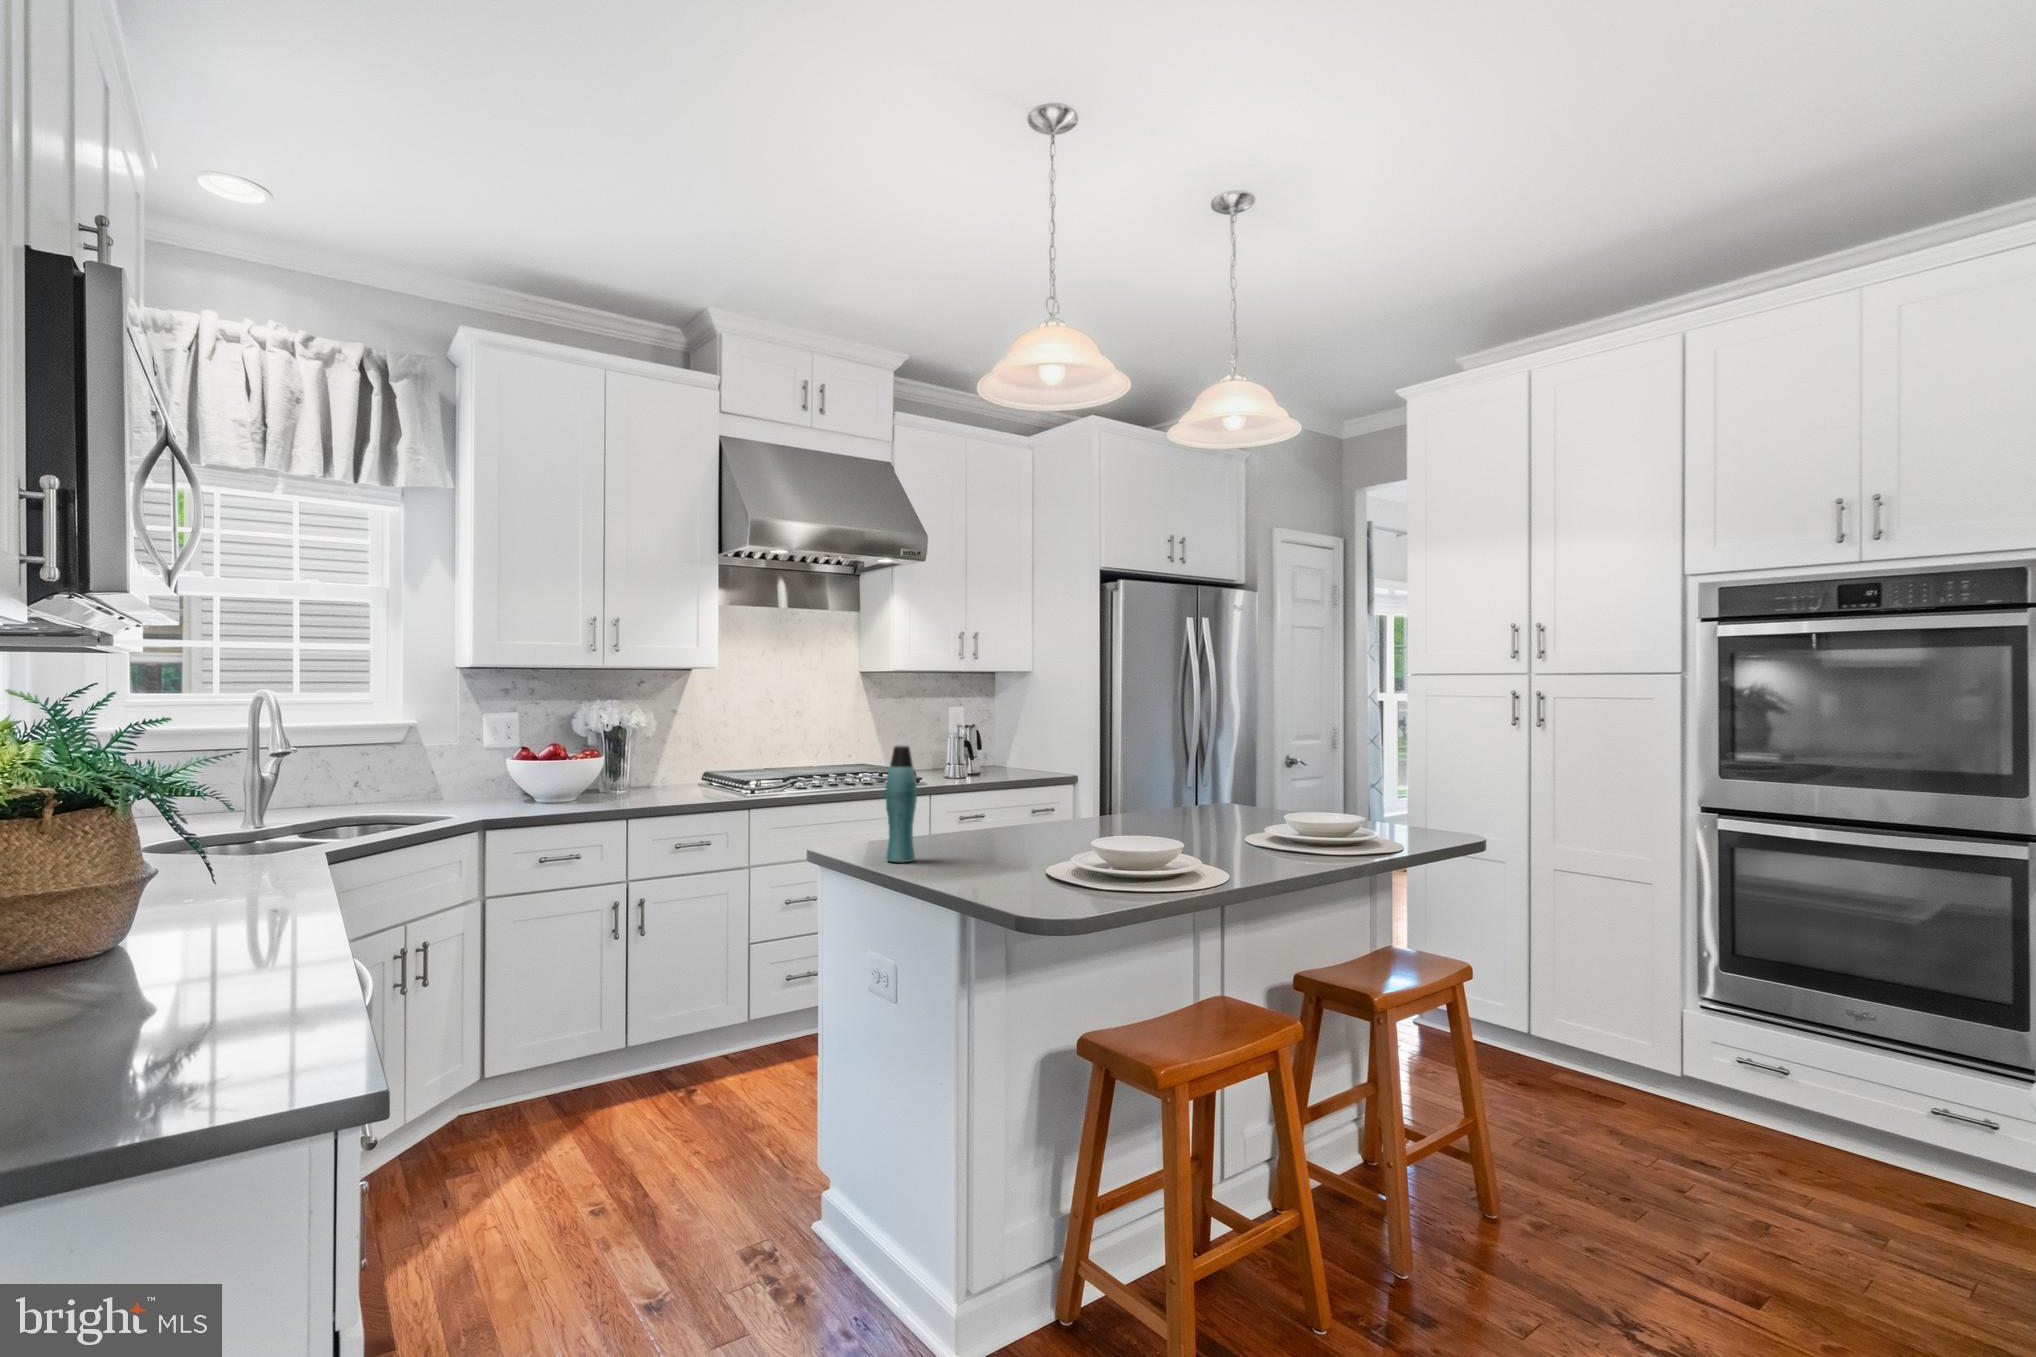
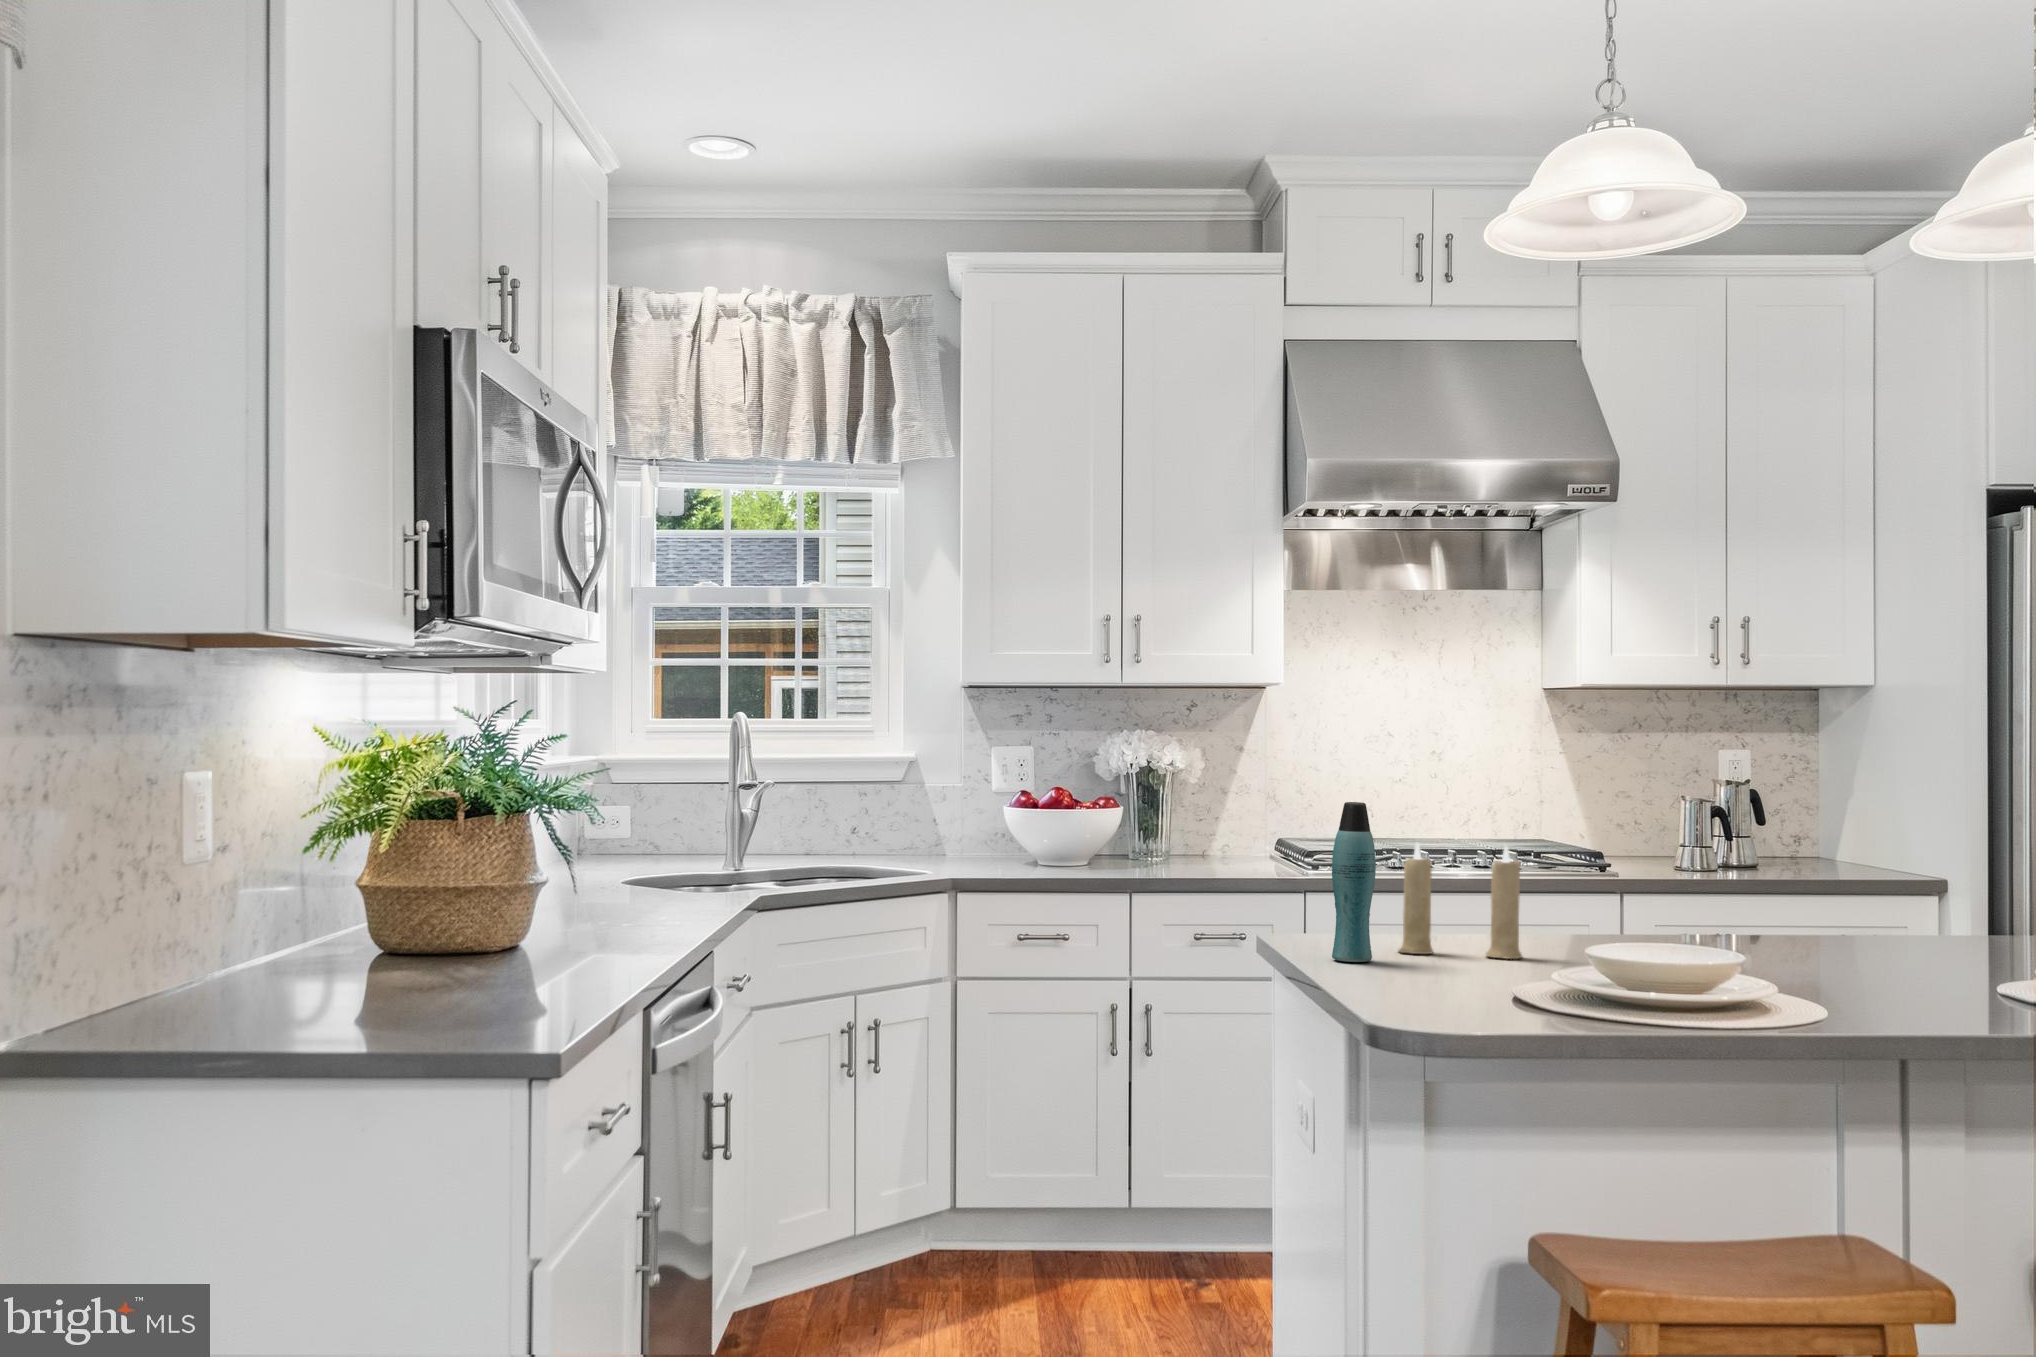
candle: none [915,768,999,851] -> present [1399,843,1522,959]

